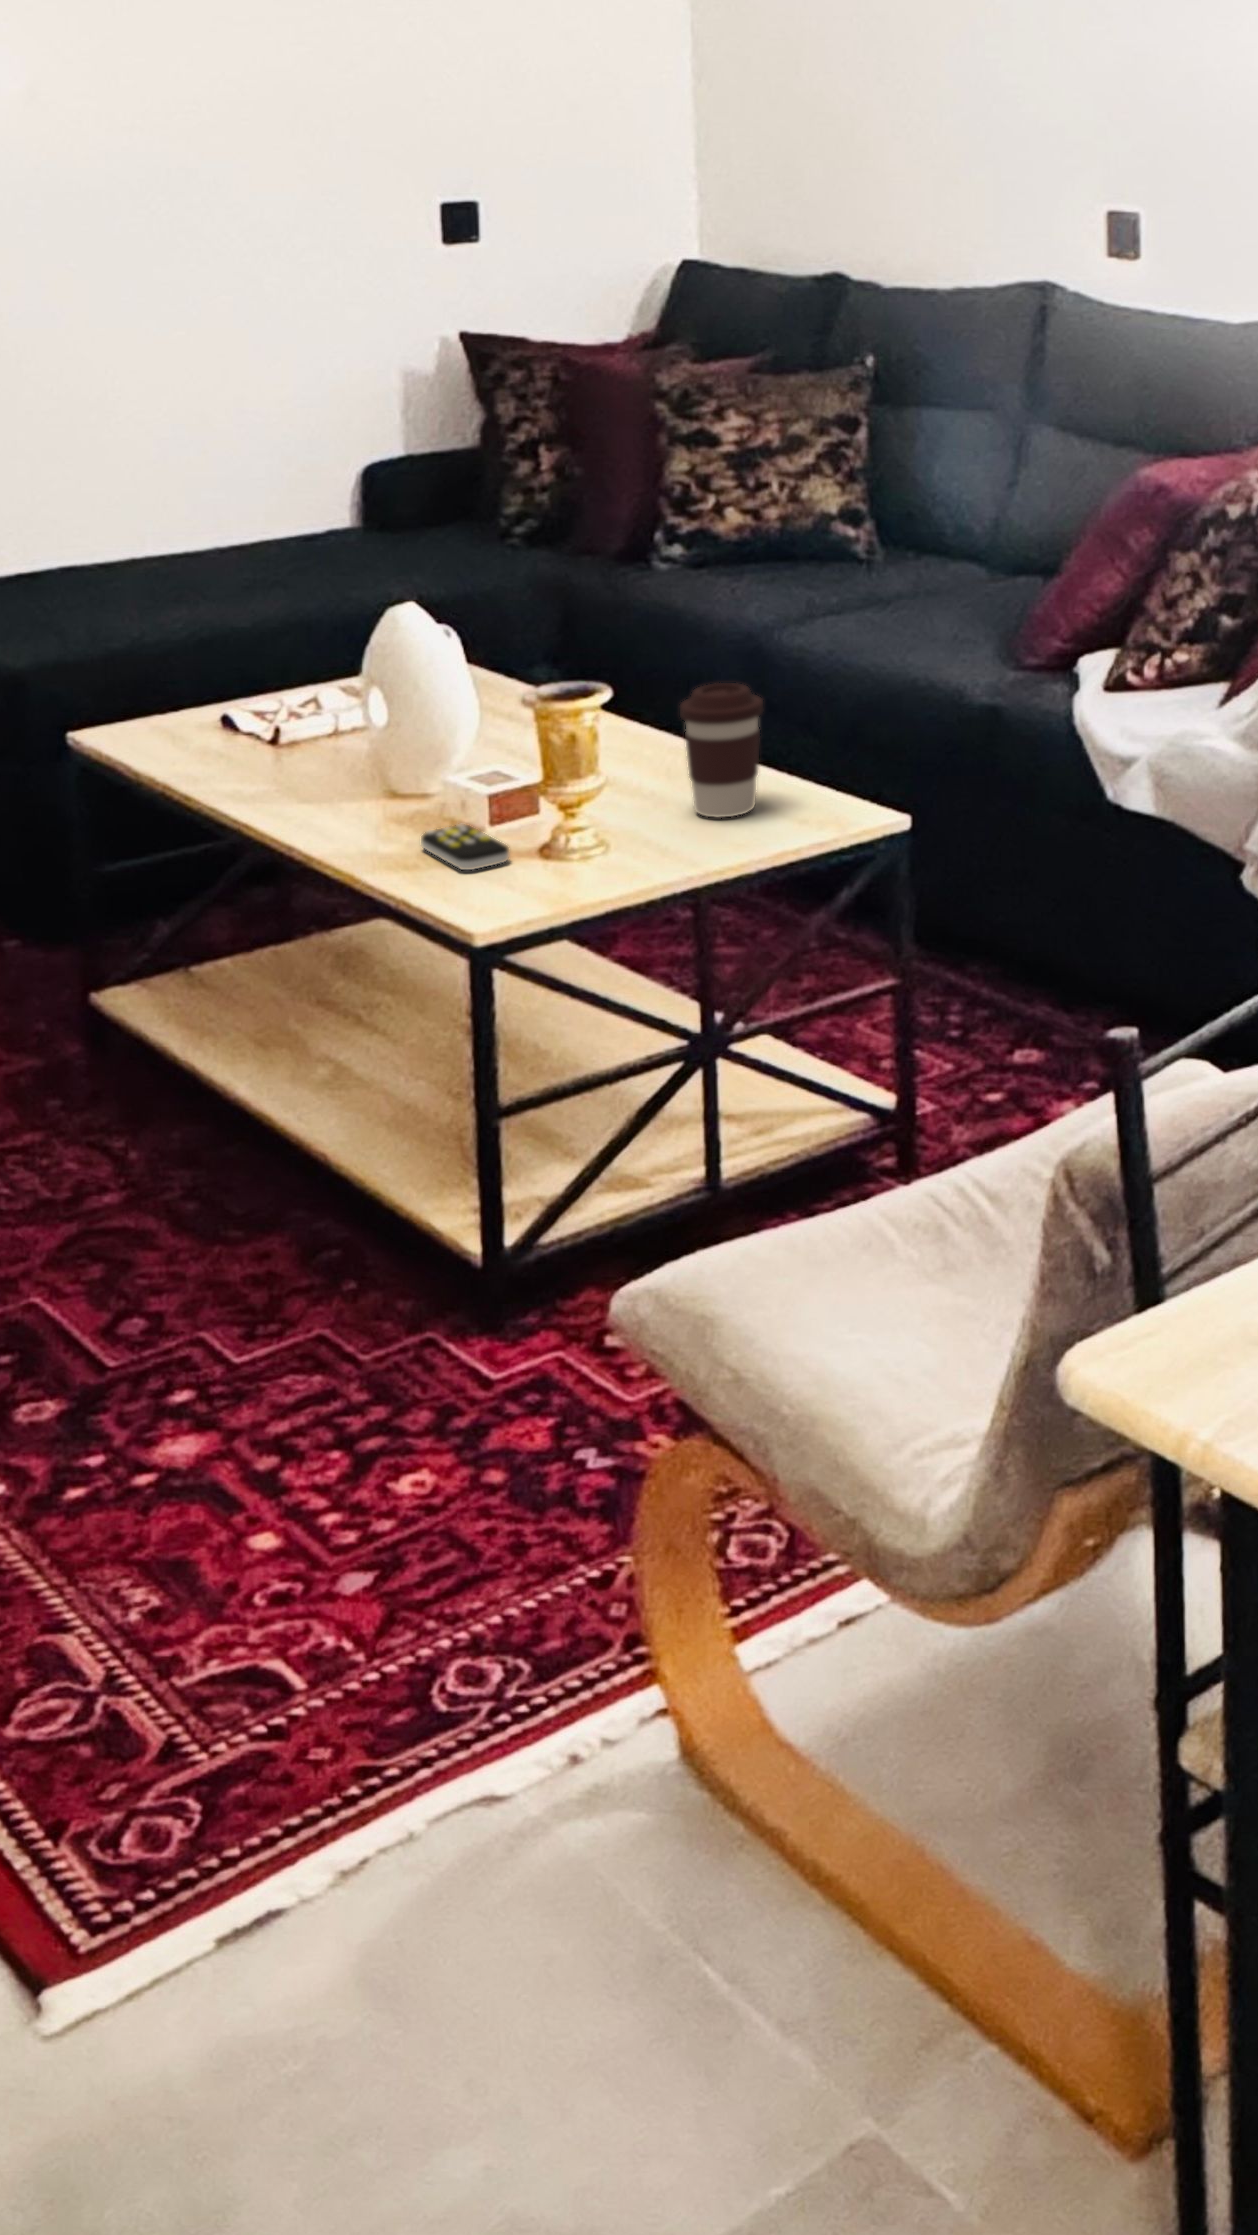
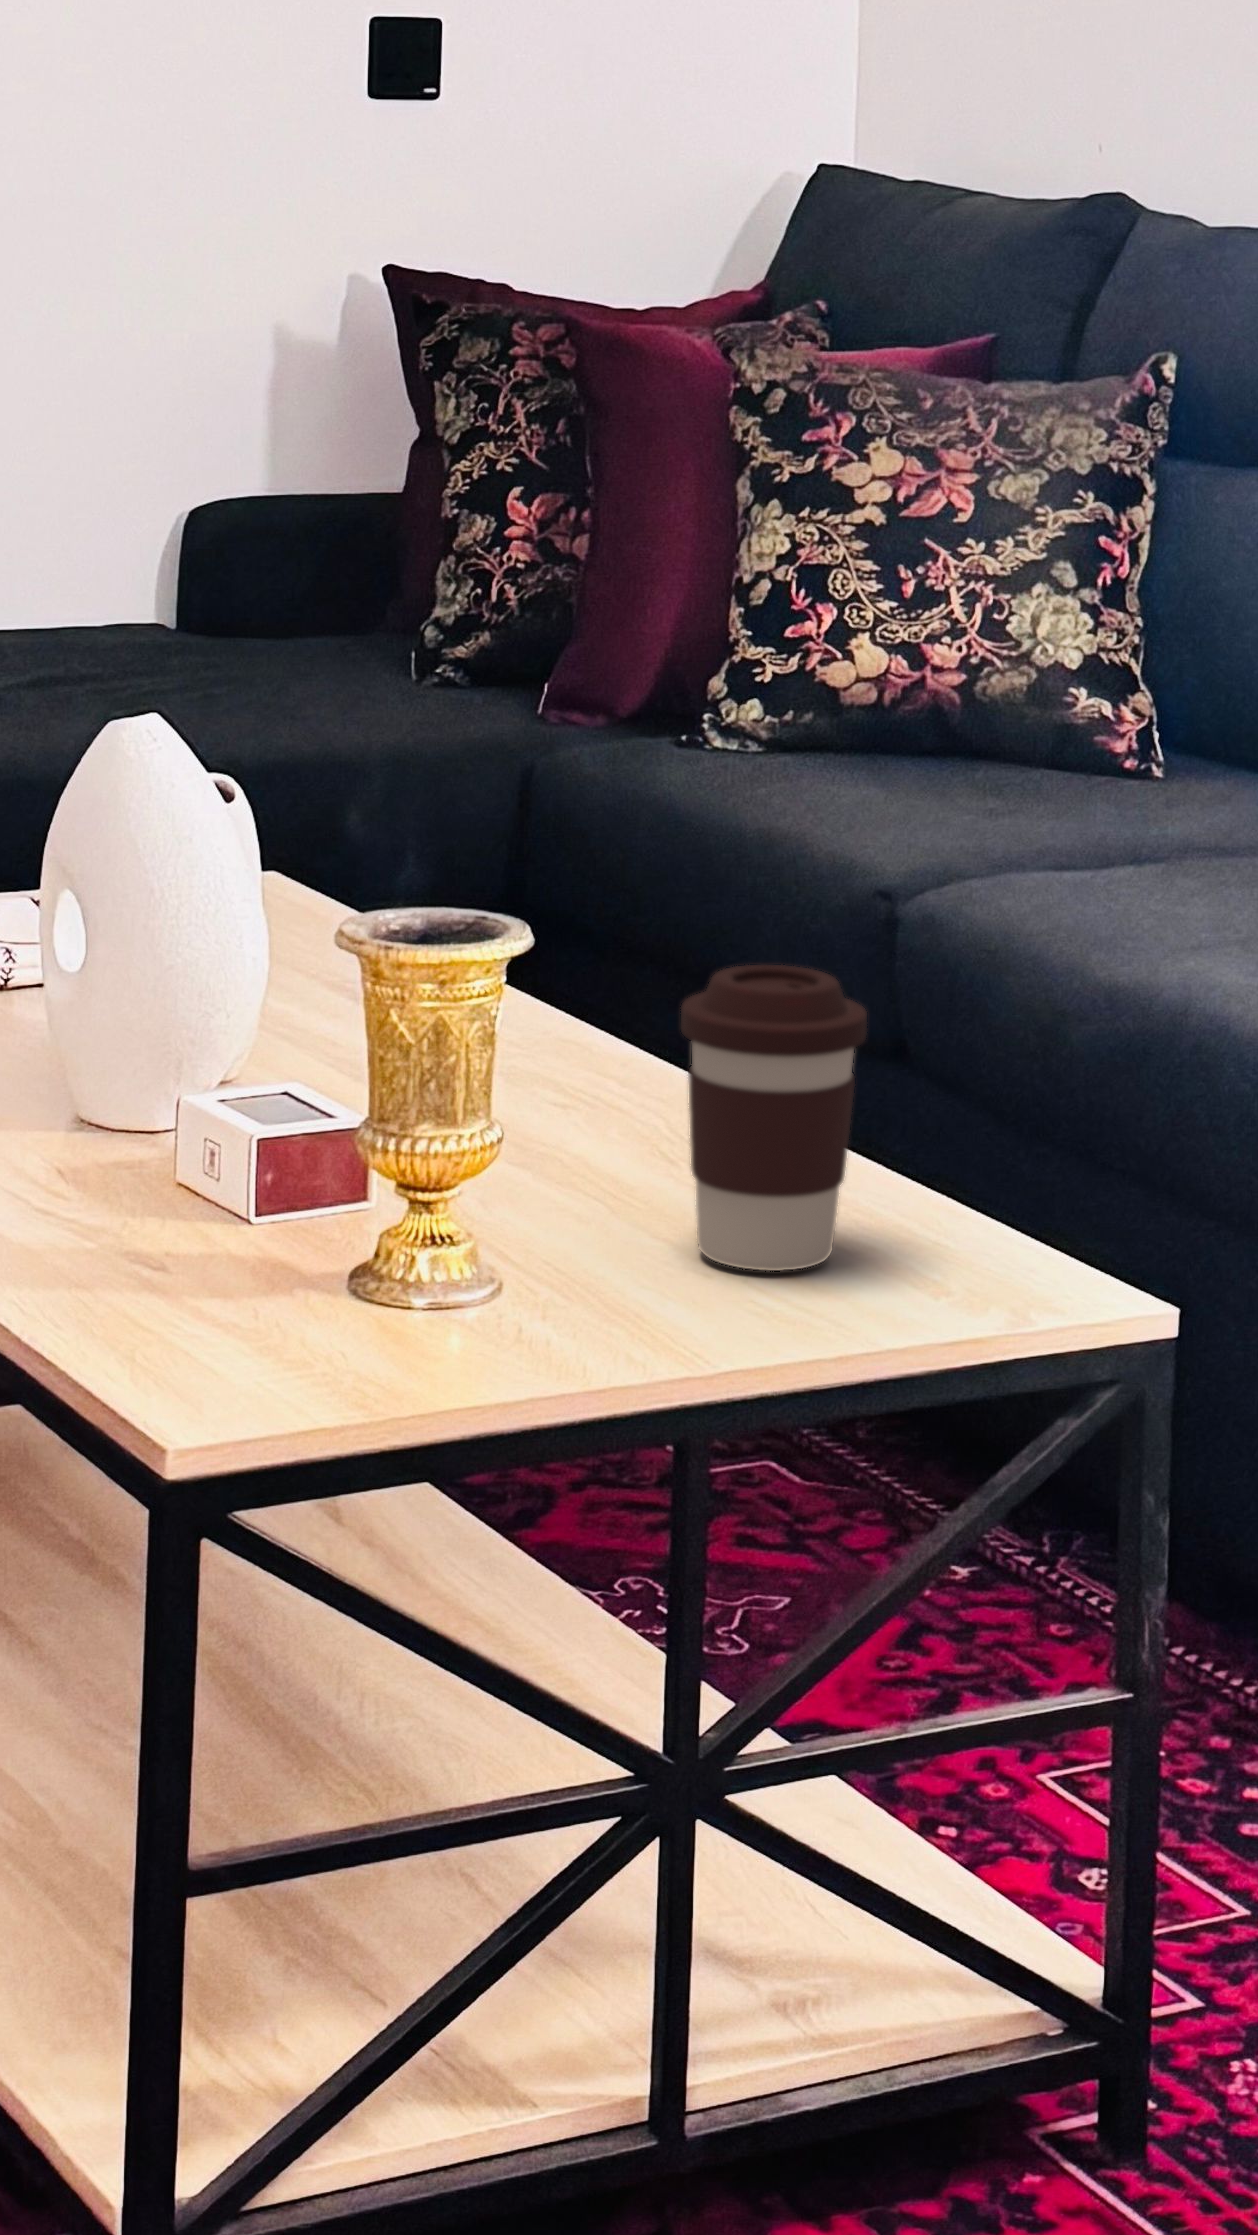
remote control: present [421,824,509,870] -> none [97,1213,277,1317]

